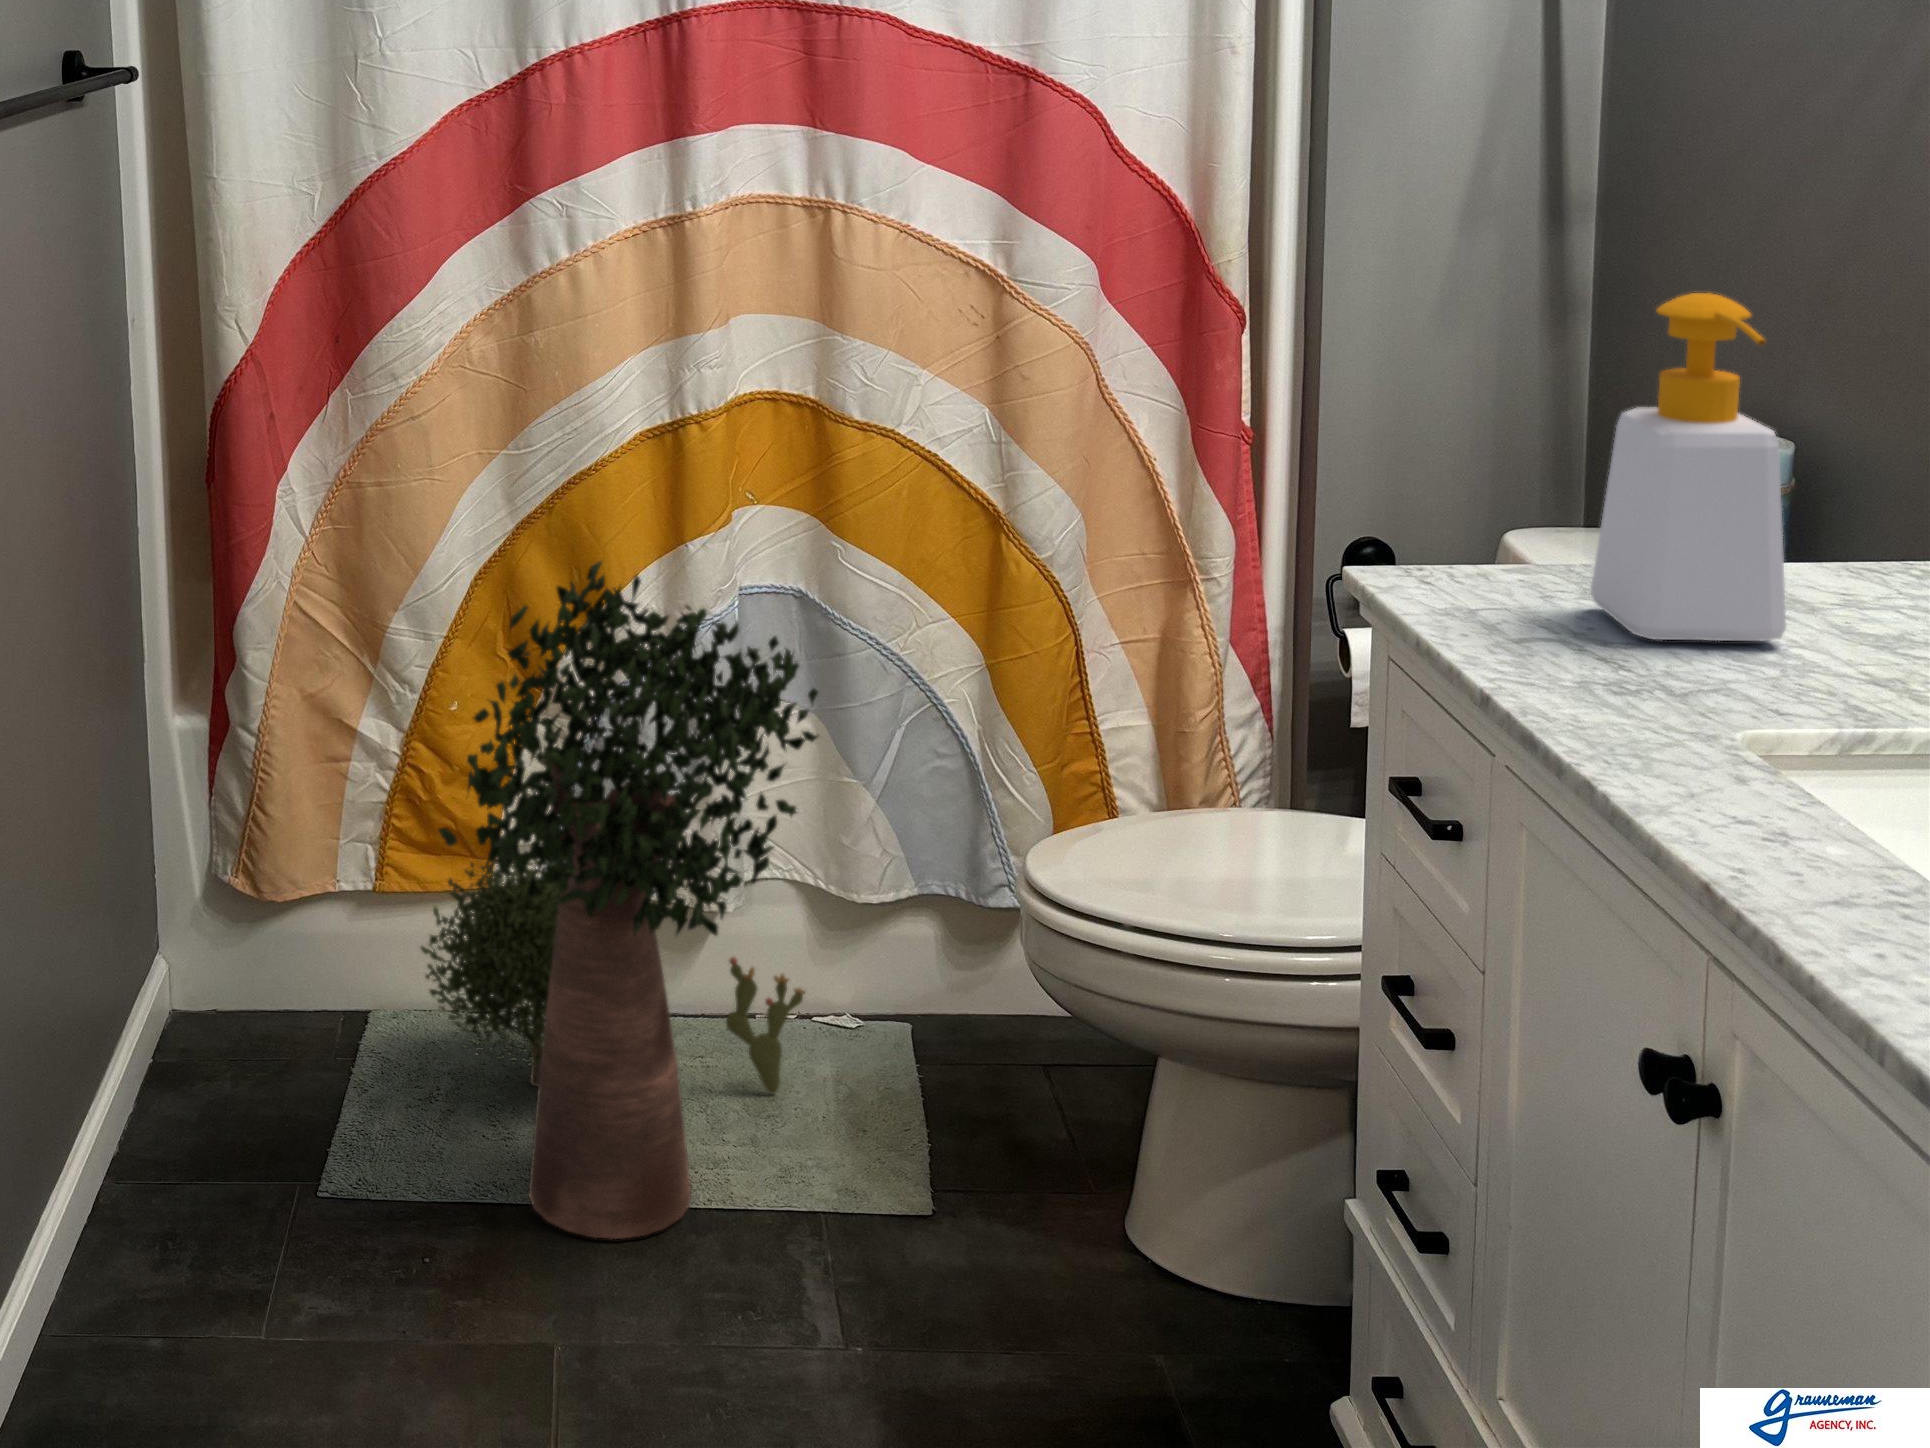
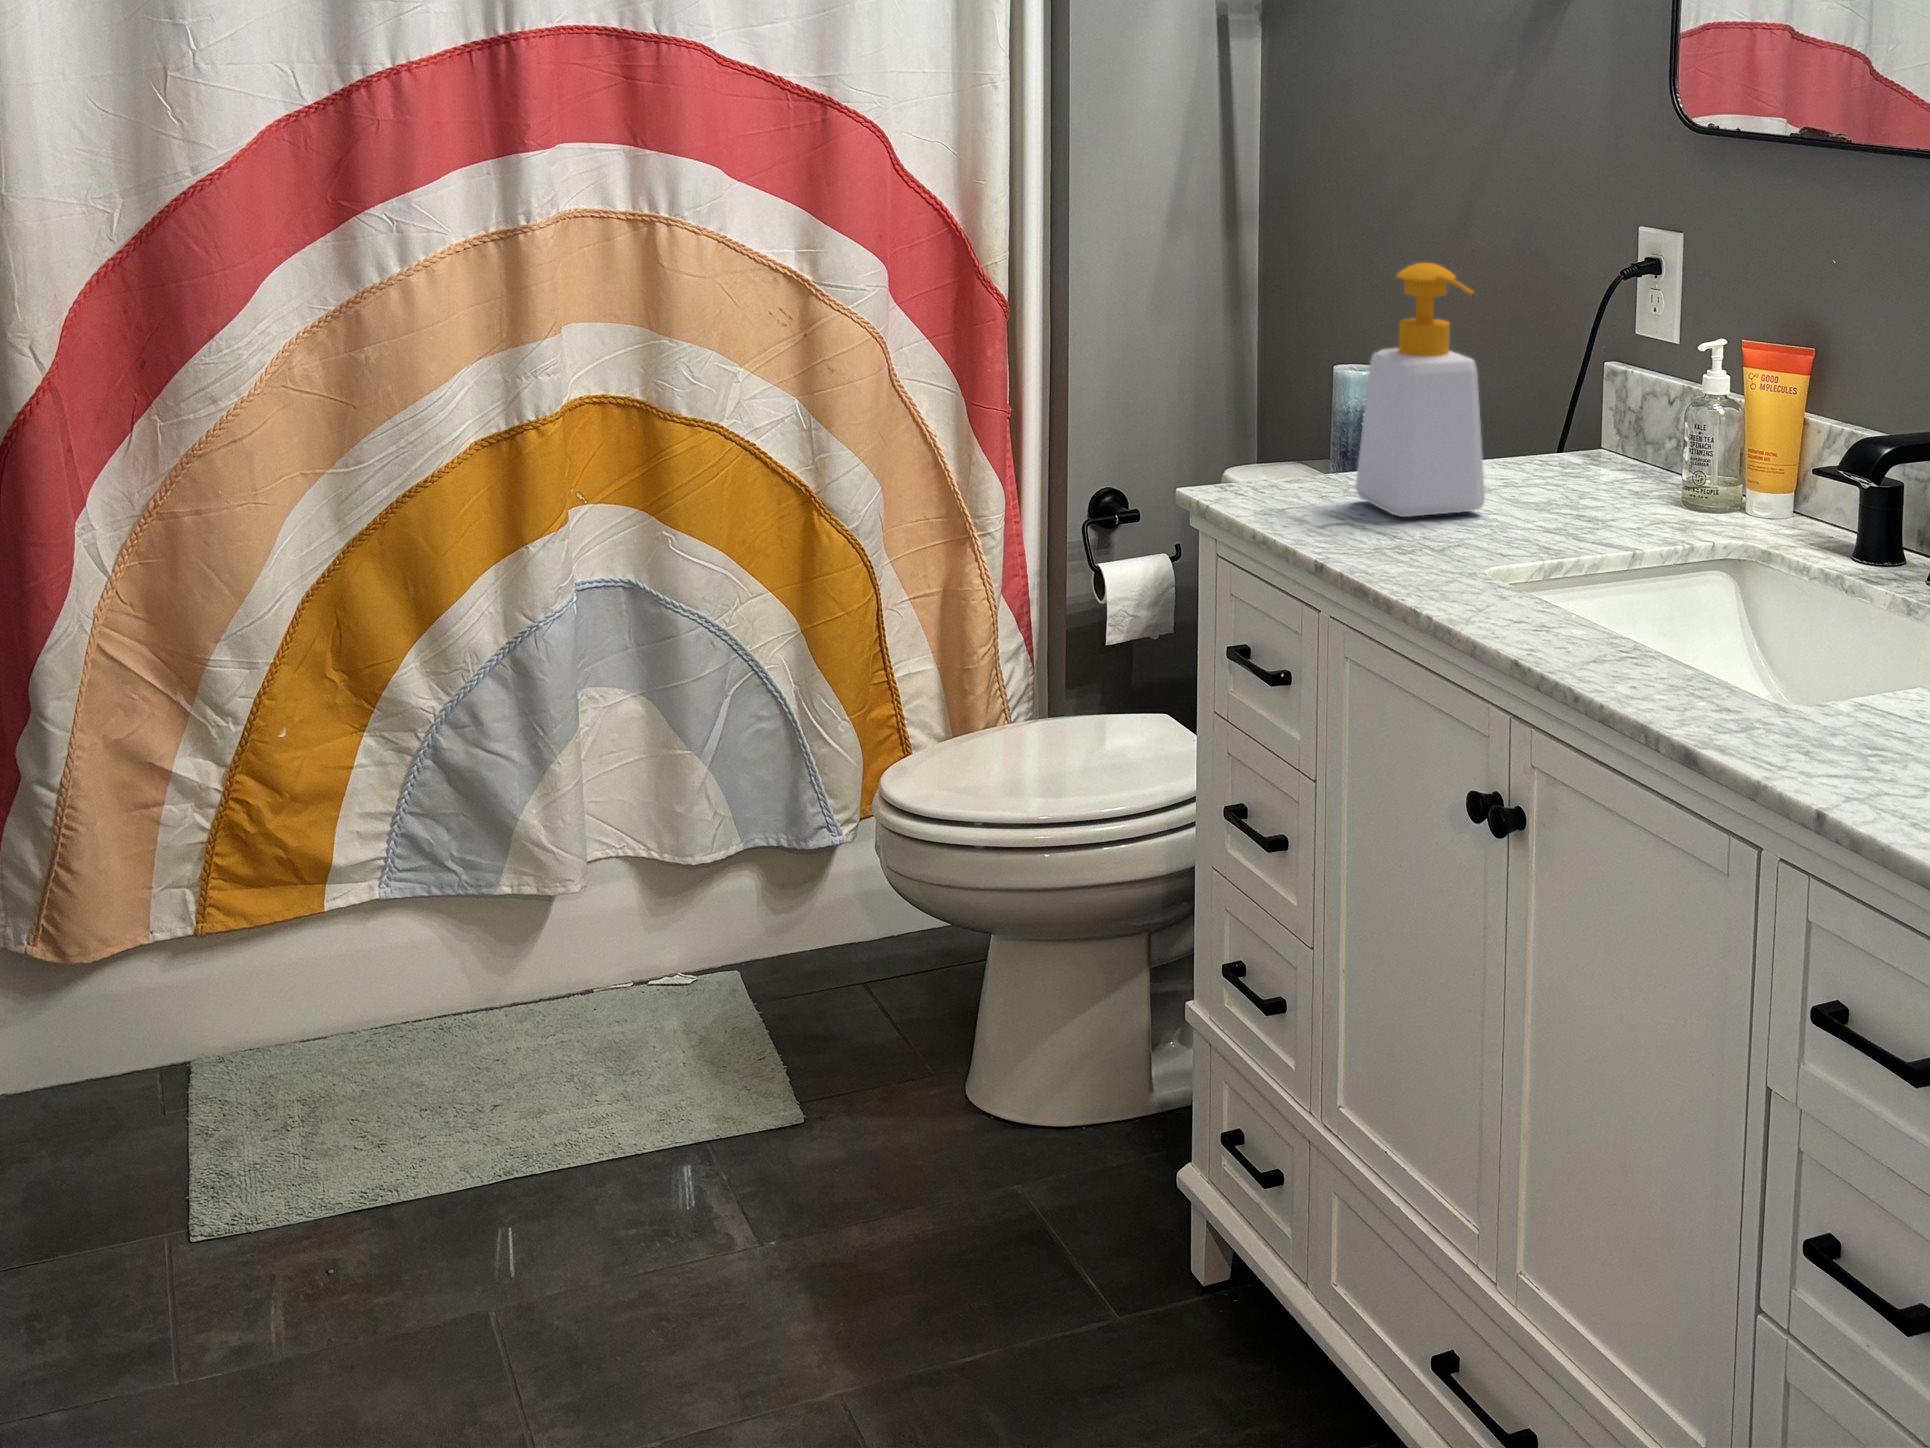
potted plant: present [421,561,818,1239] -> none [269,562,688,1212]

